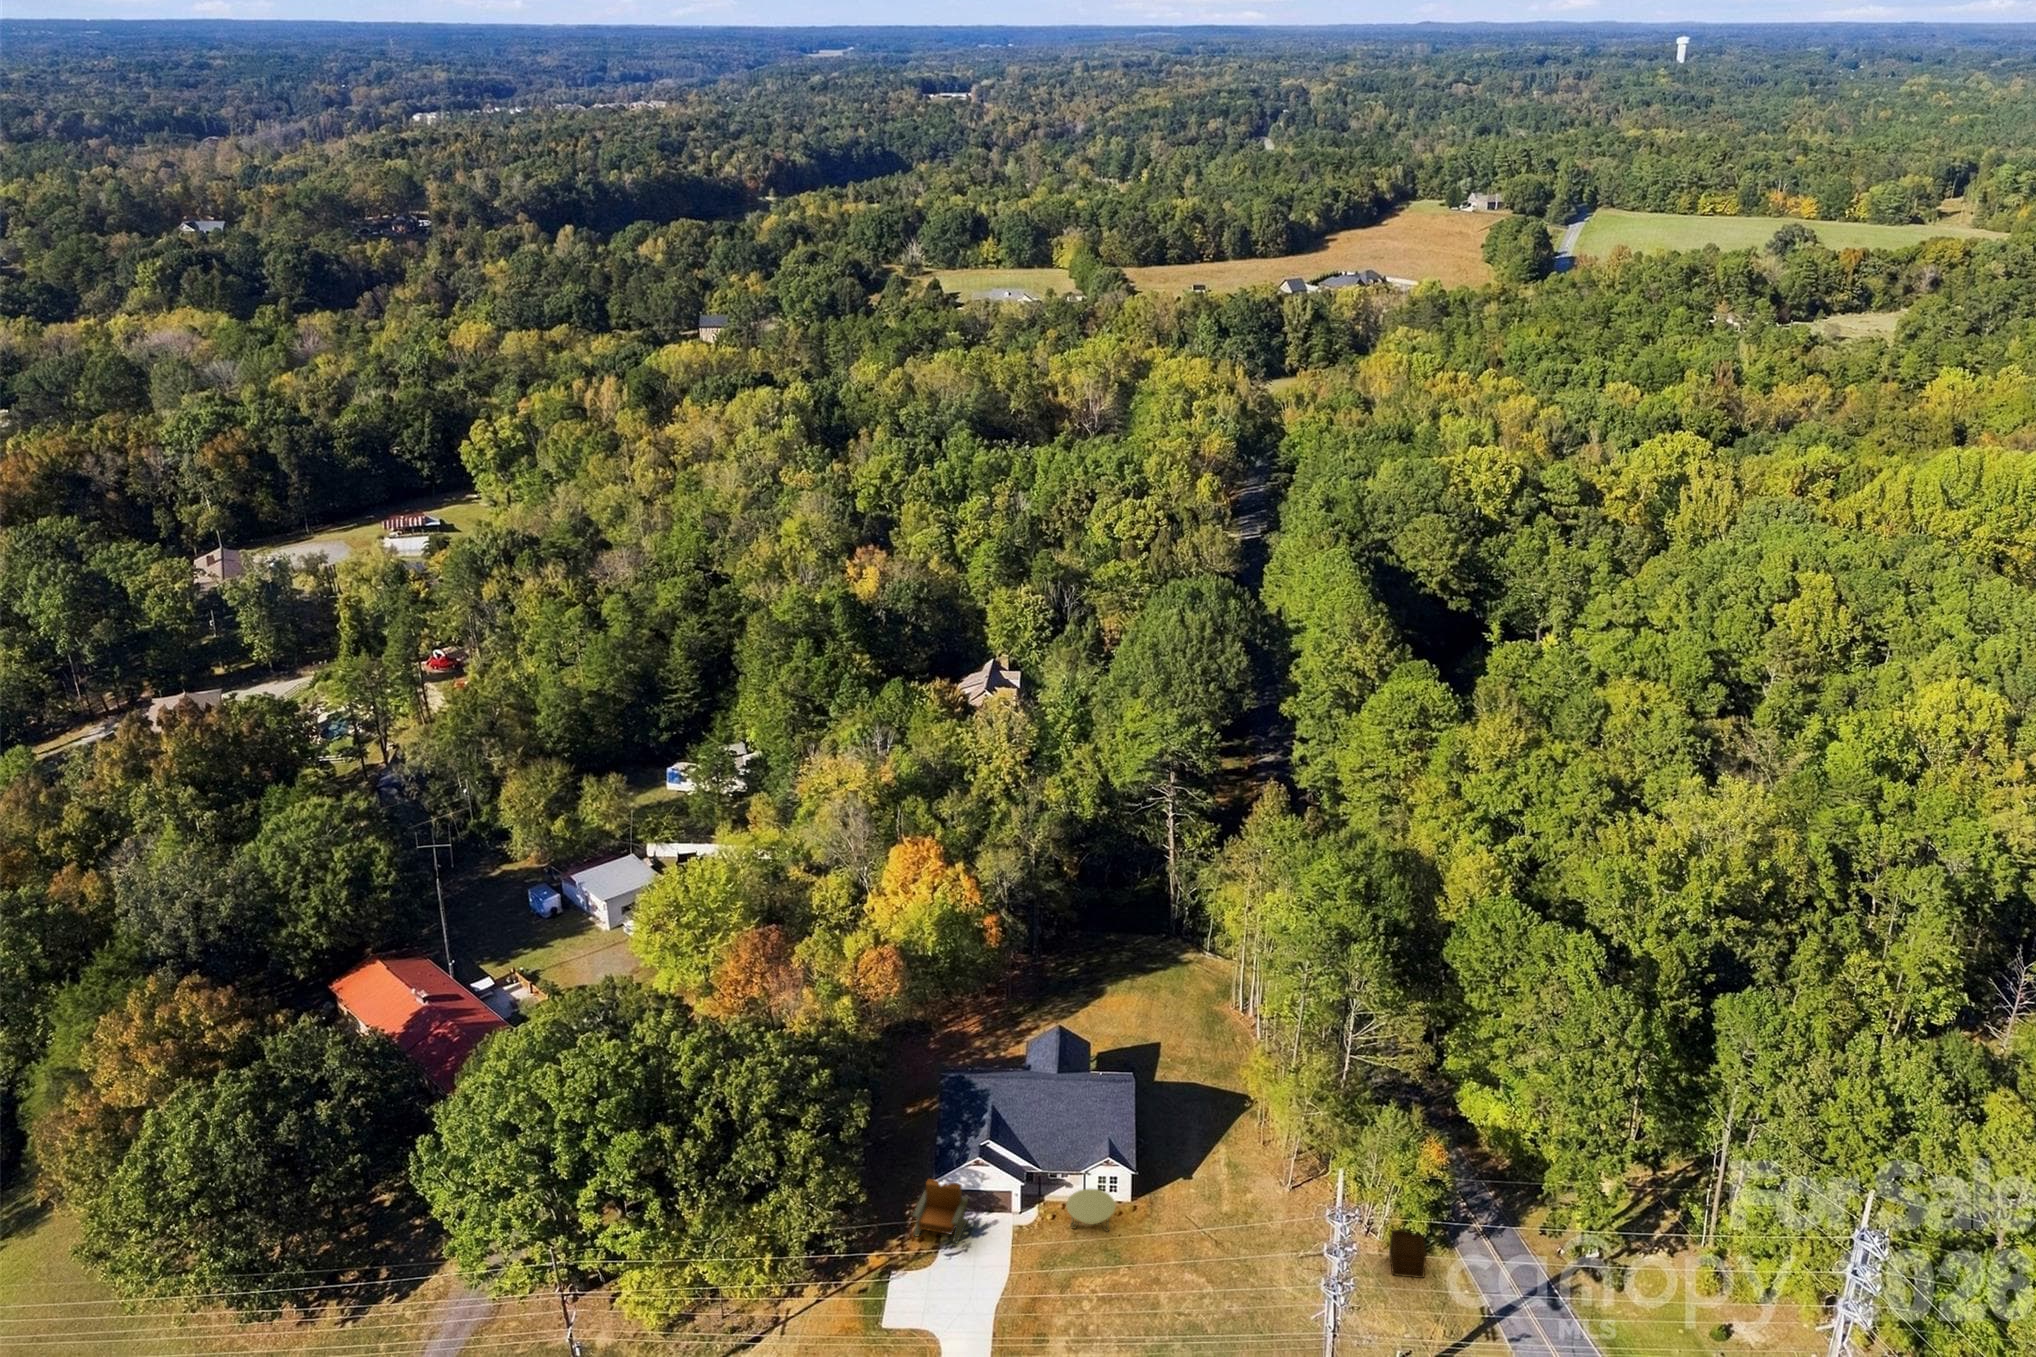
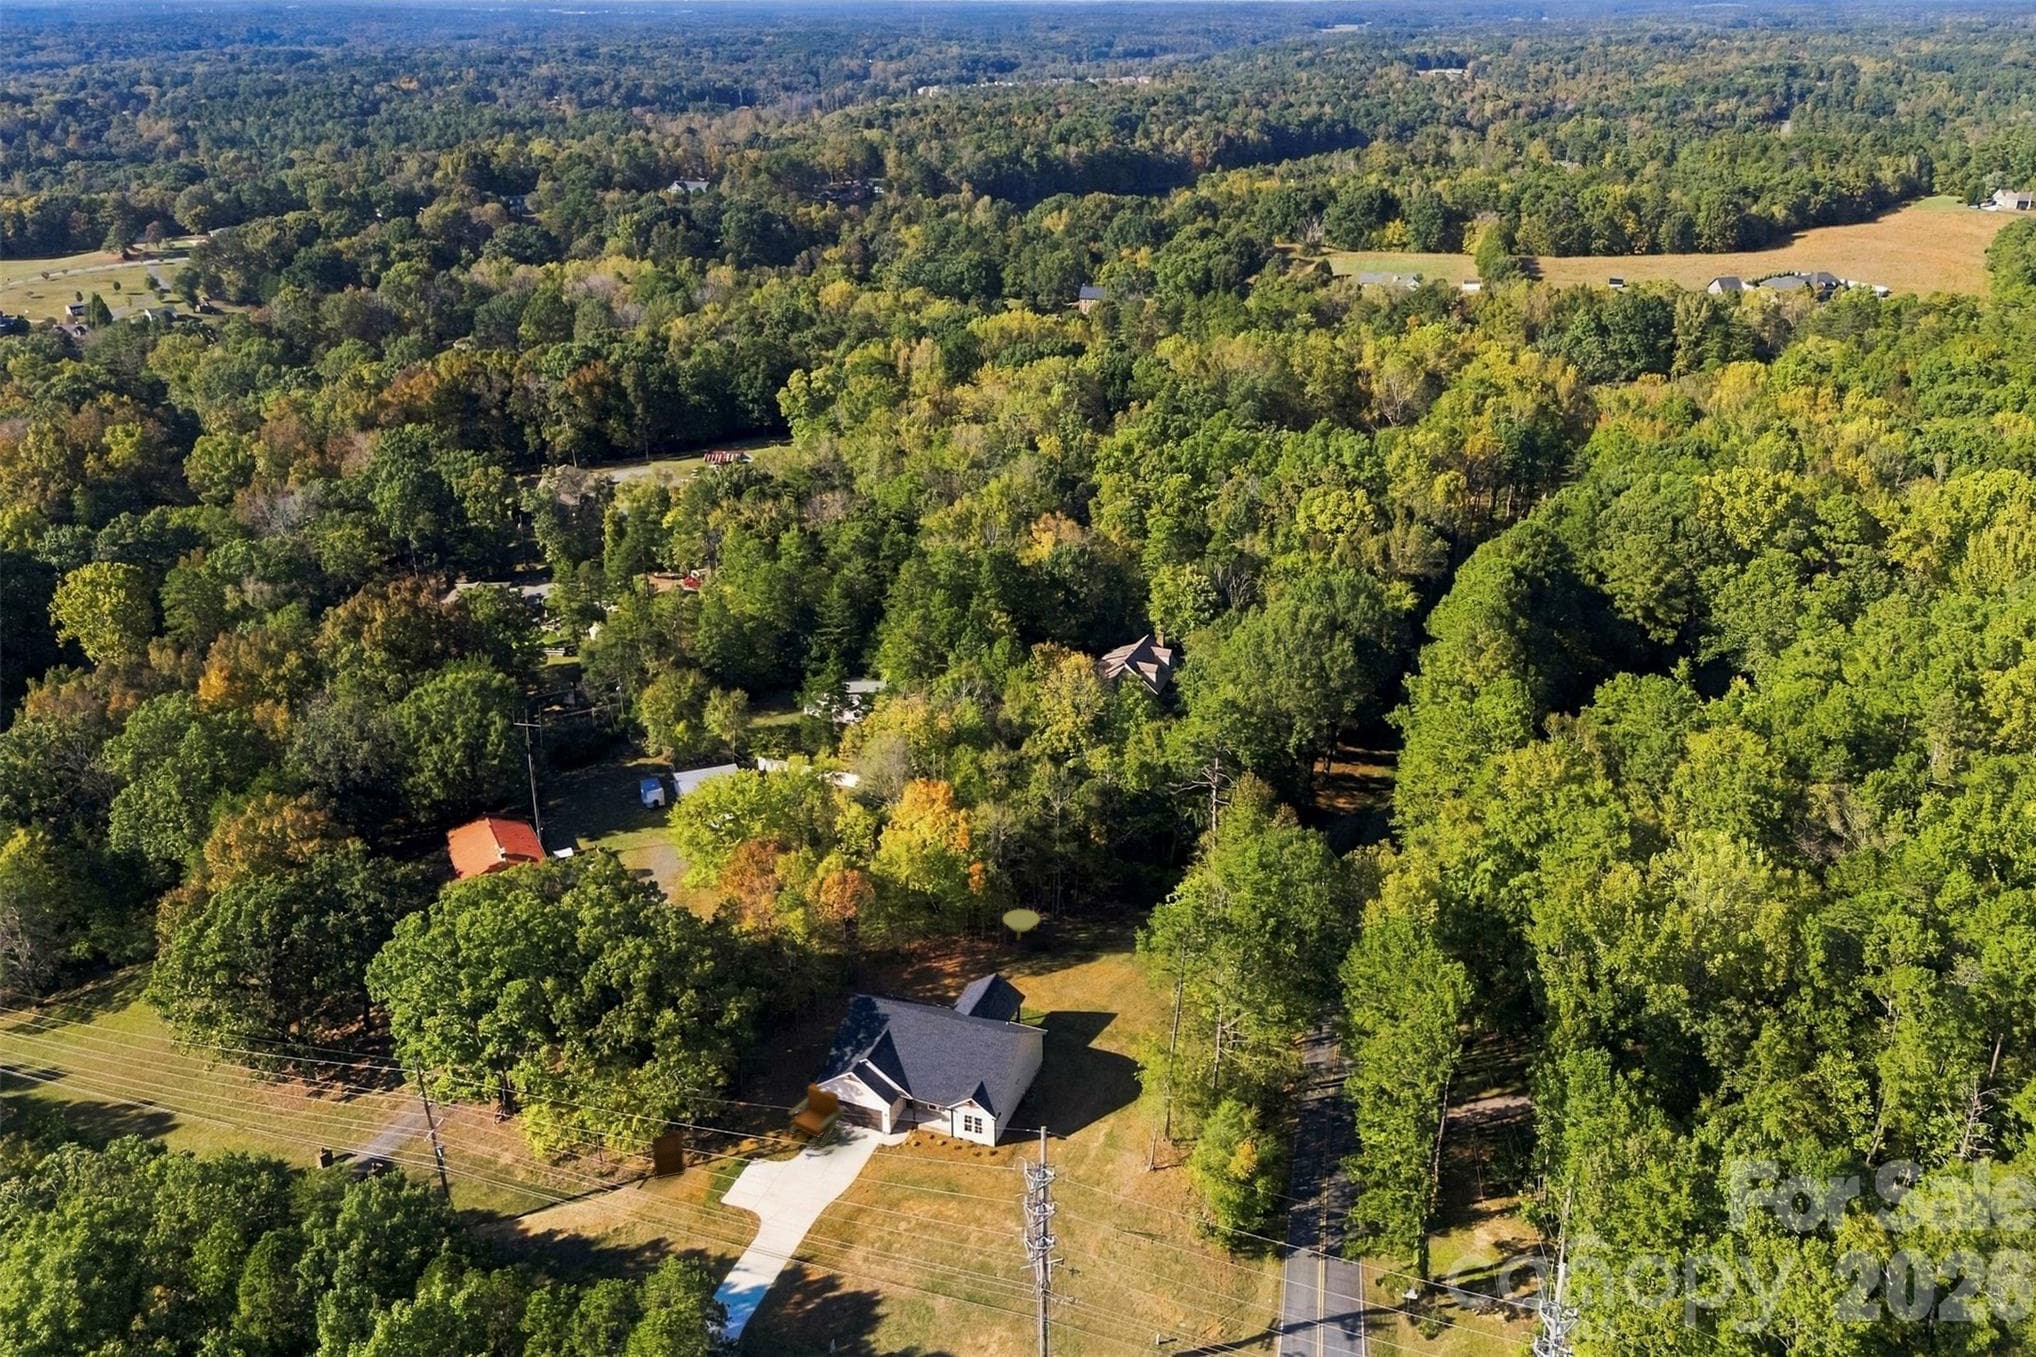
round table: present [1066,1189,1115,1231] -> present [1003,909,1040,940]
wooden crate: present [1389,1230,1426,1278] -> present [652,1132,685,1178]

